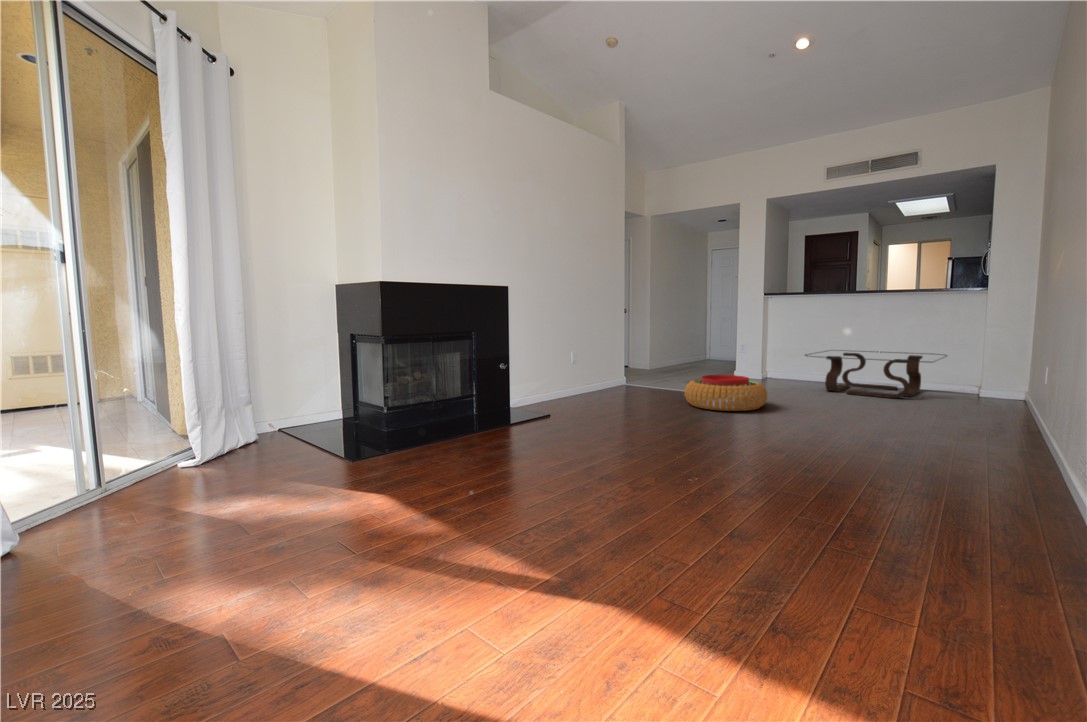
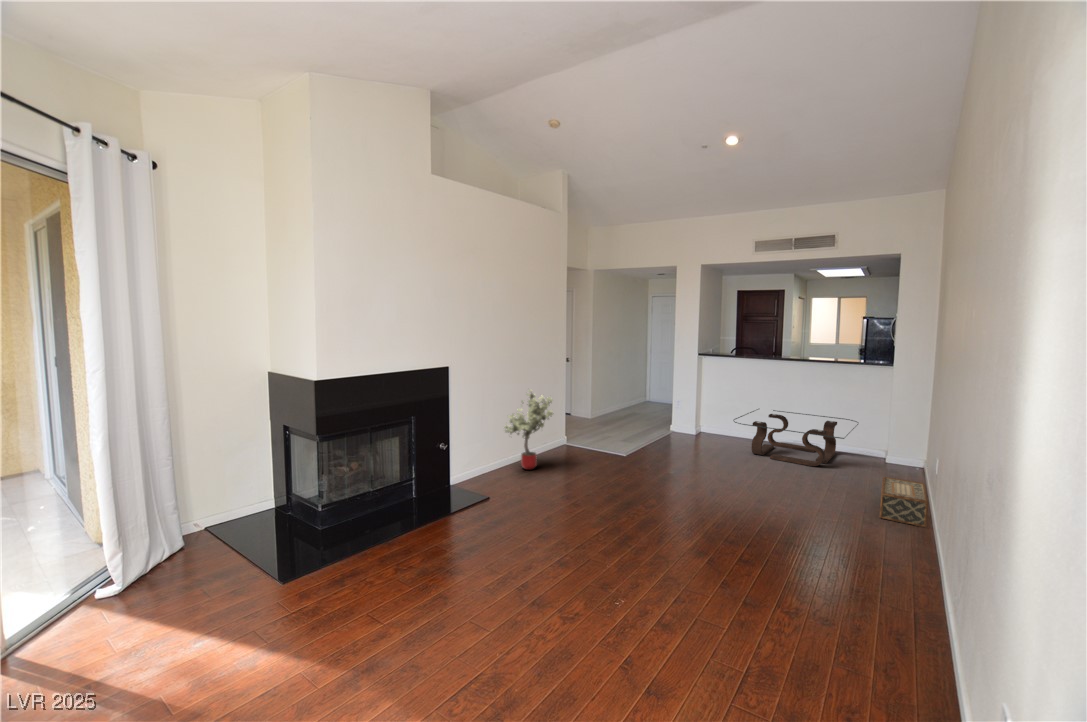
potted tree: none [560,317,612,400] -> present [504,390,553,470]
pouf: present [685,375,767,411] -> none [621,446,697,488]
woven basket: none [978,394,1036,436] -> present [879,477,928,527]

